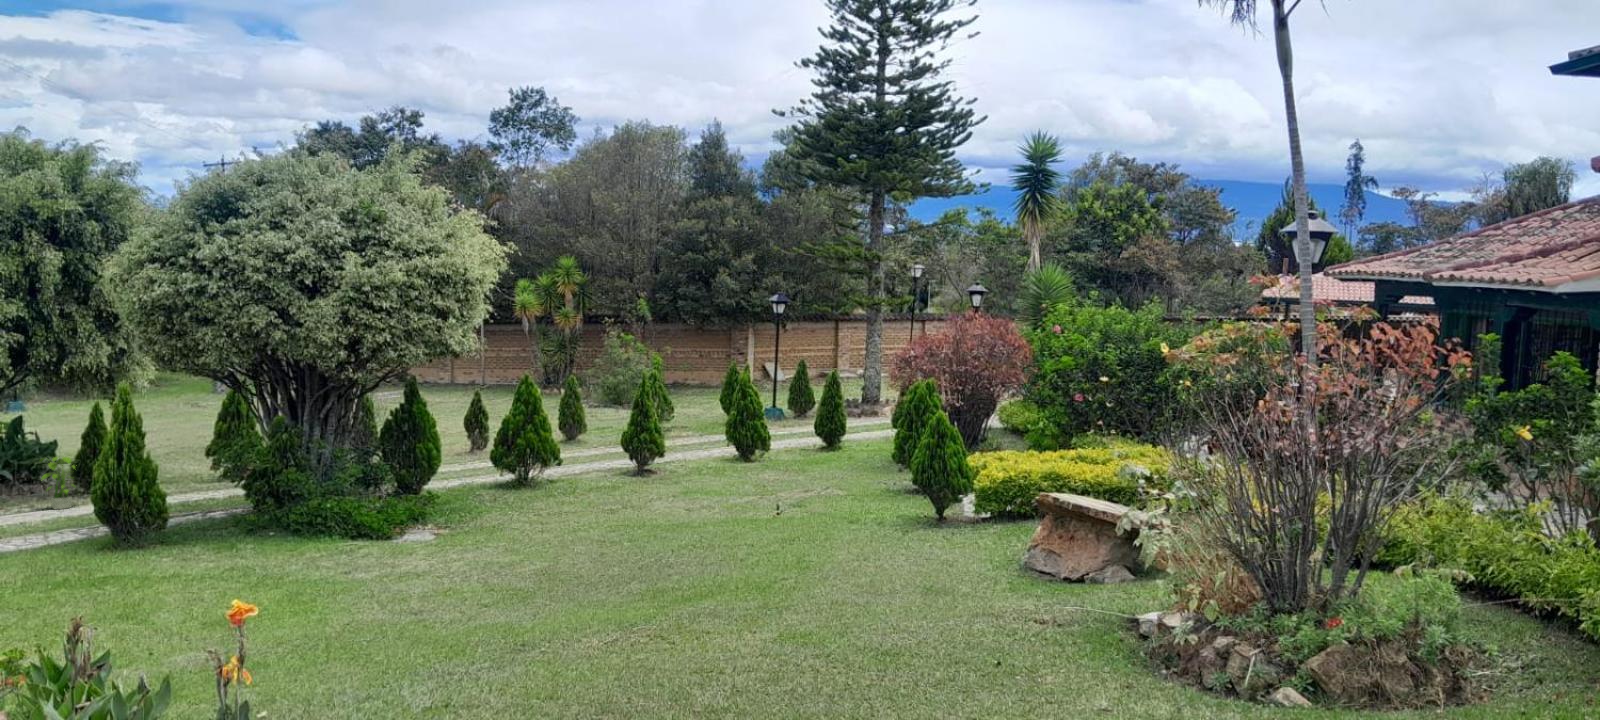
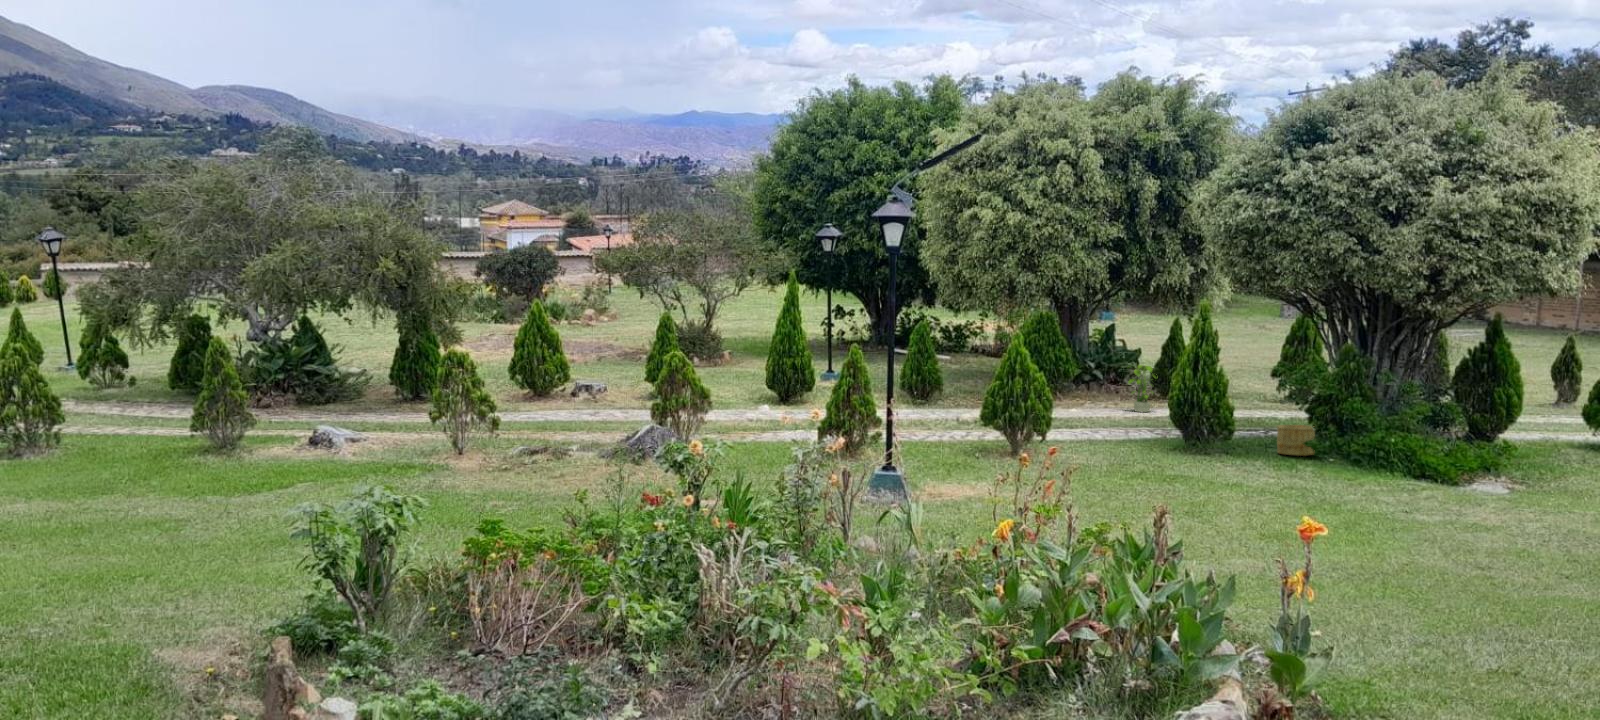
wooden bucket: none [212,501,255,534] -> present [1277,425,1315,456]

